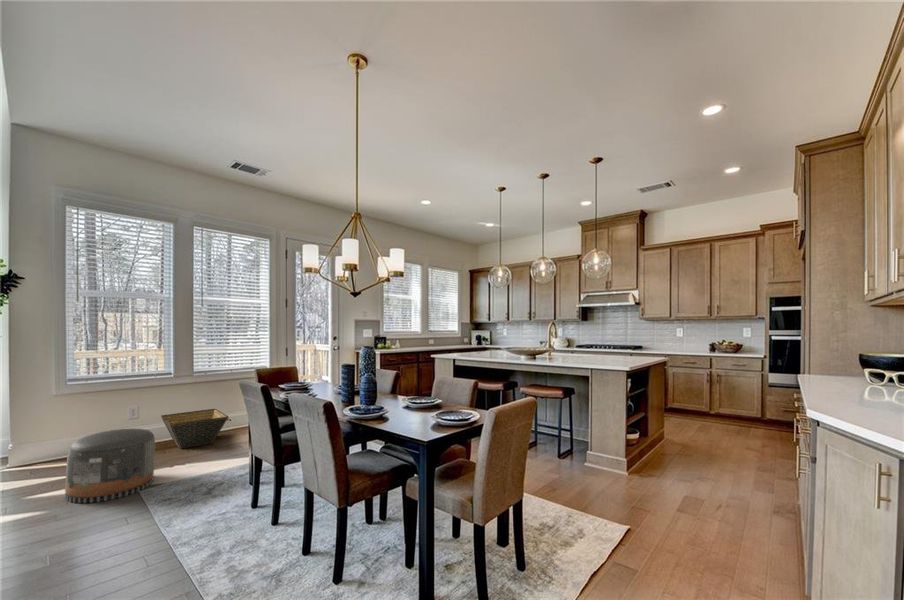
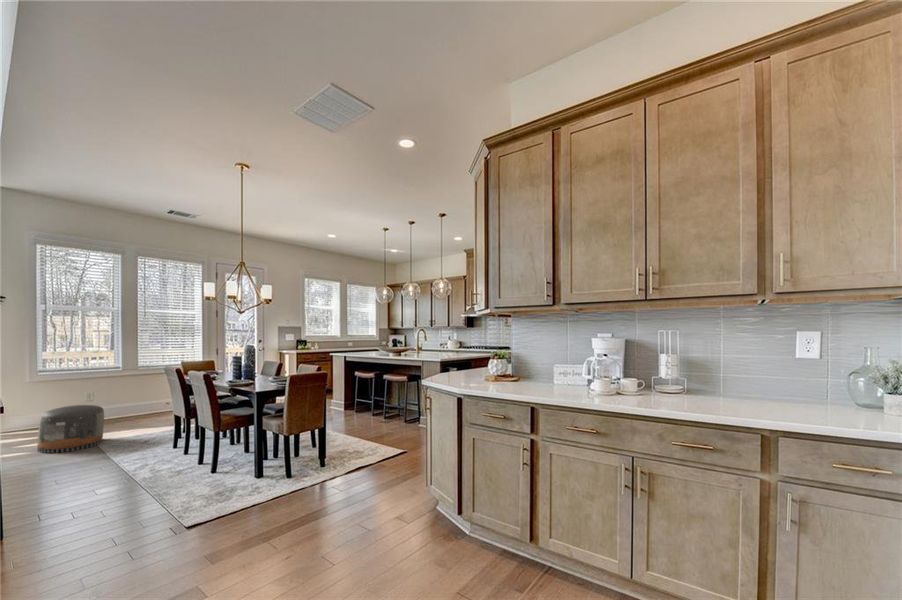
basket: present [161,409,228,449] -> none [109,396,164,424]

